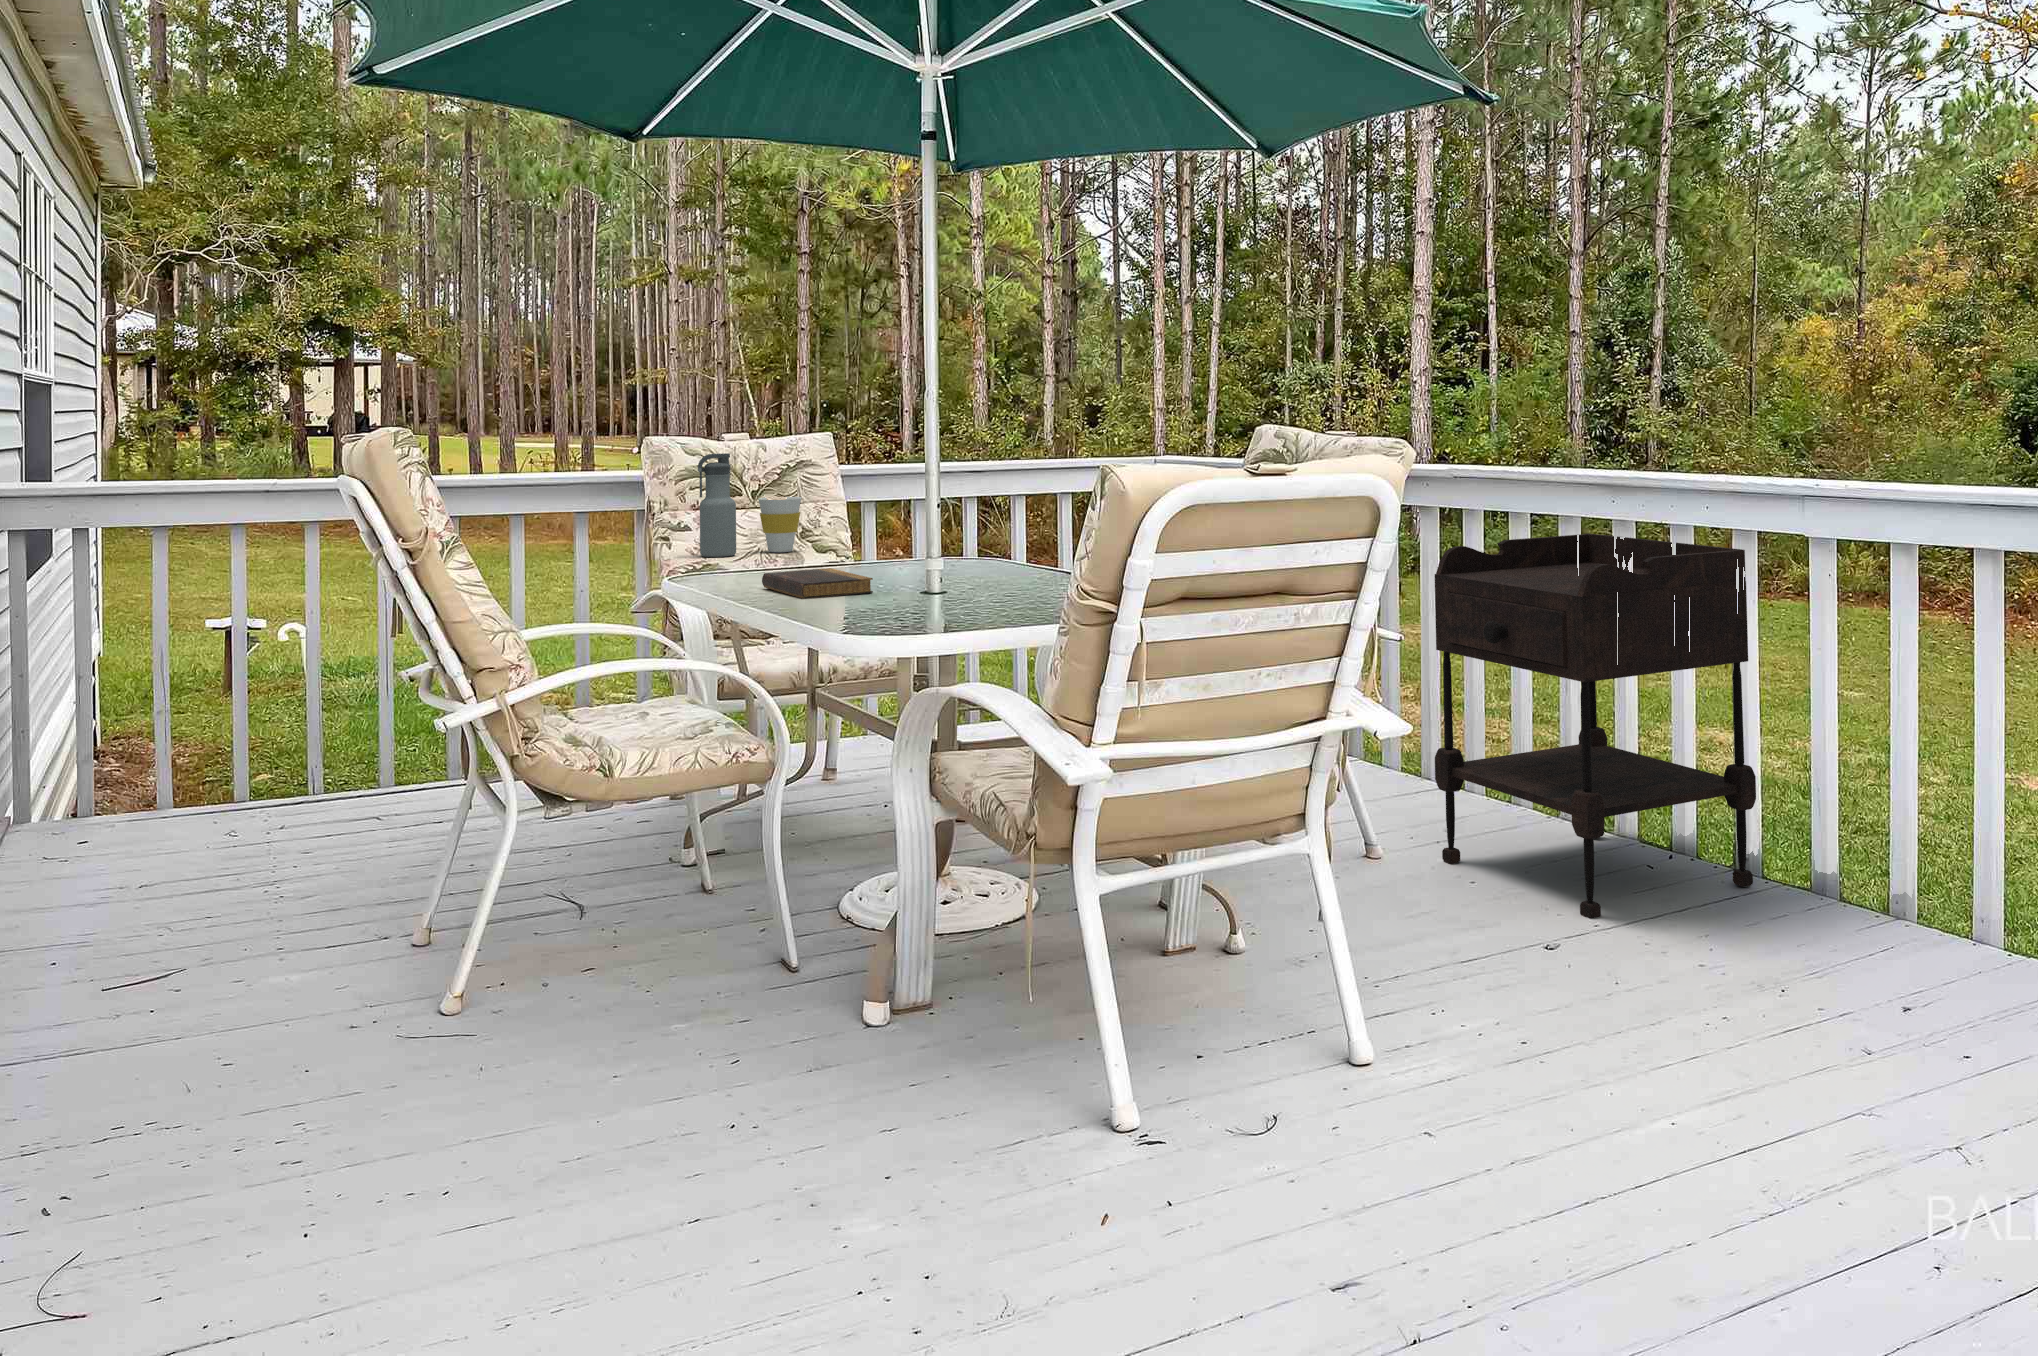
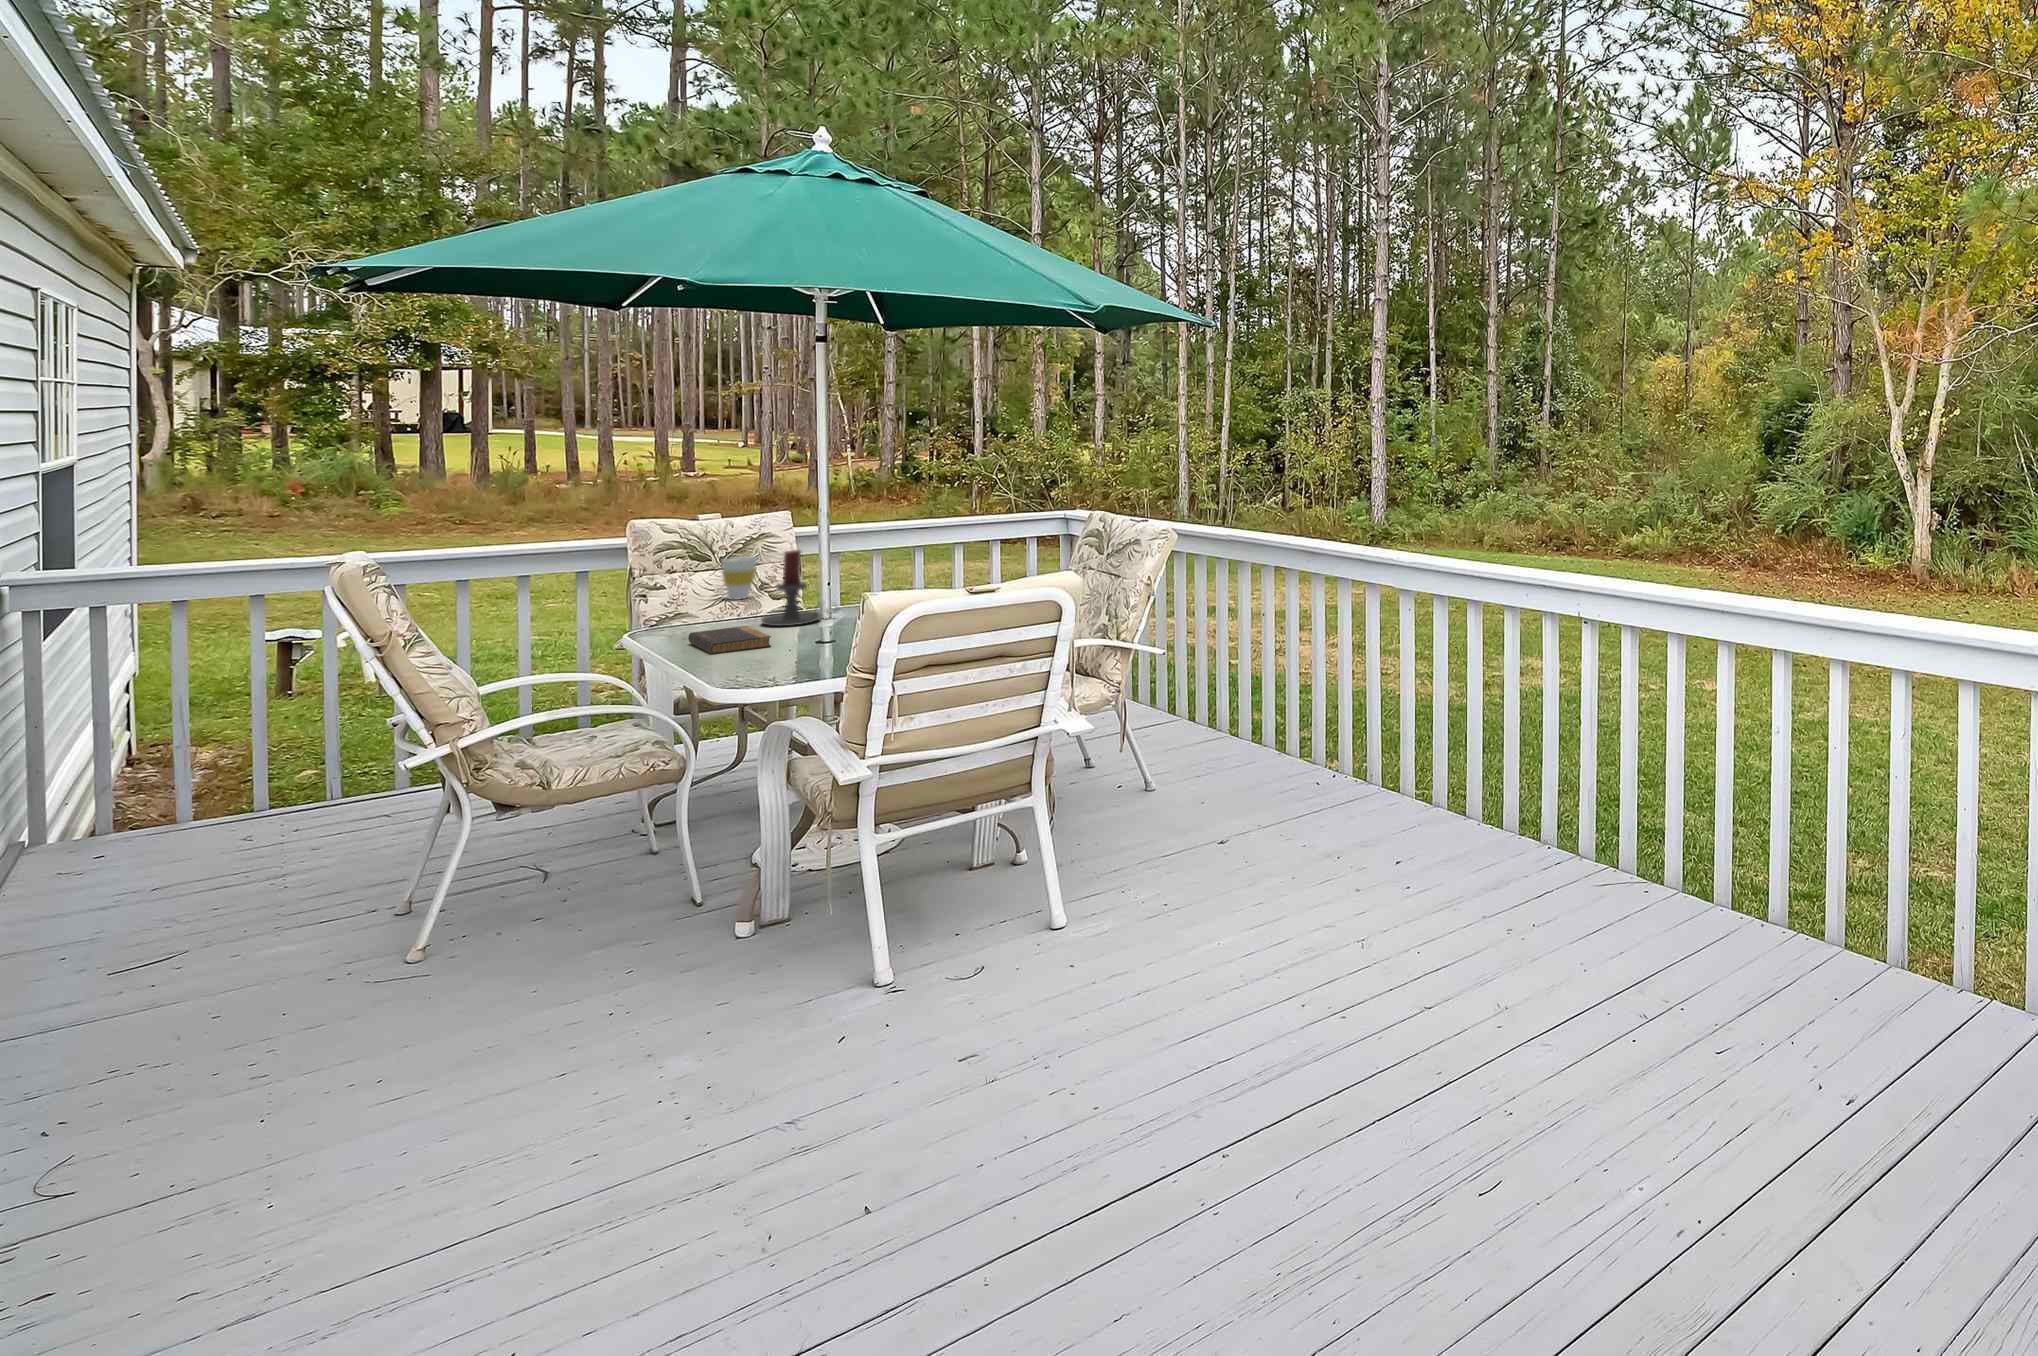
water bottle: present [698,453,736,557] -> none [667,528,699,606]
candle holder: none [835,469,928,576] -> present [761,550,821,626]
side table: present [1435,533,1756,919] -> none [1196,579,1389,835]

